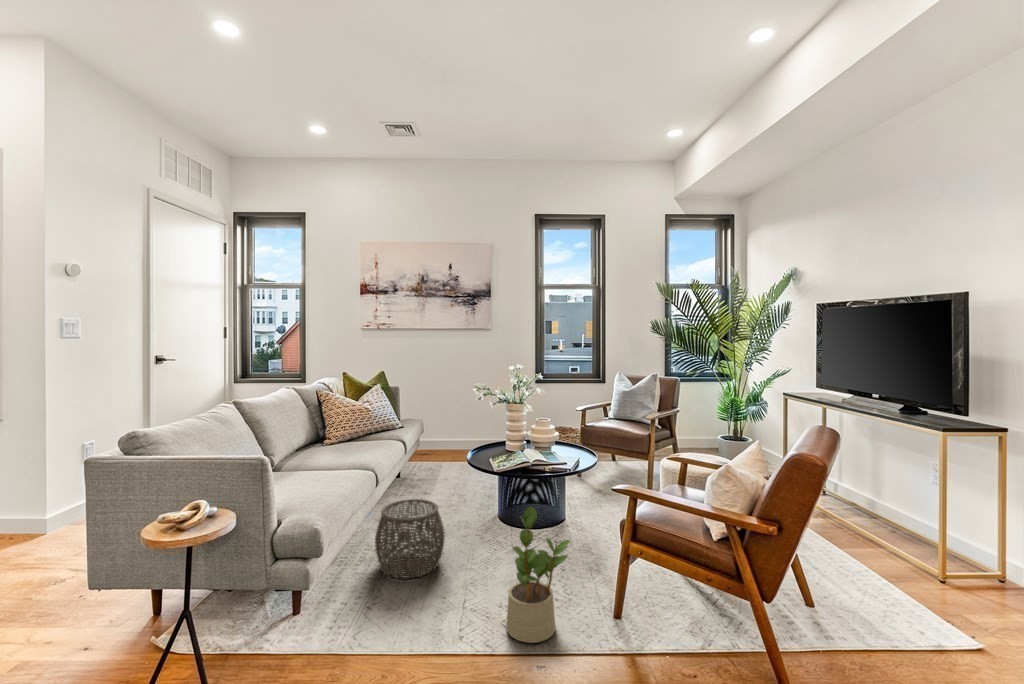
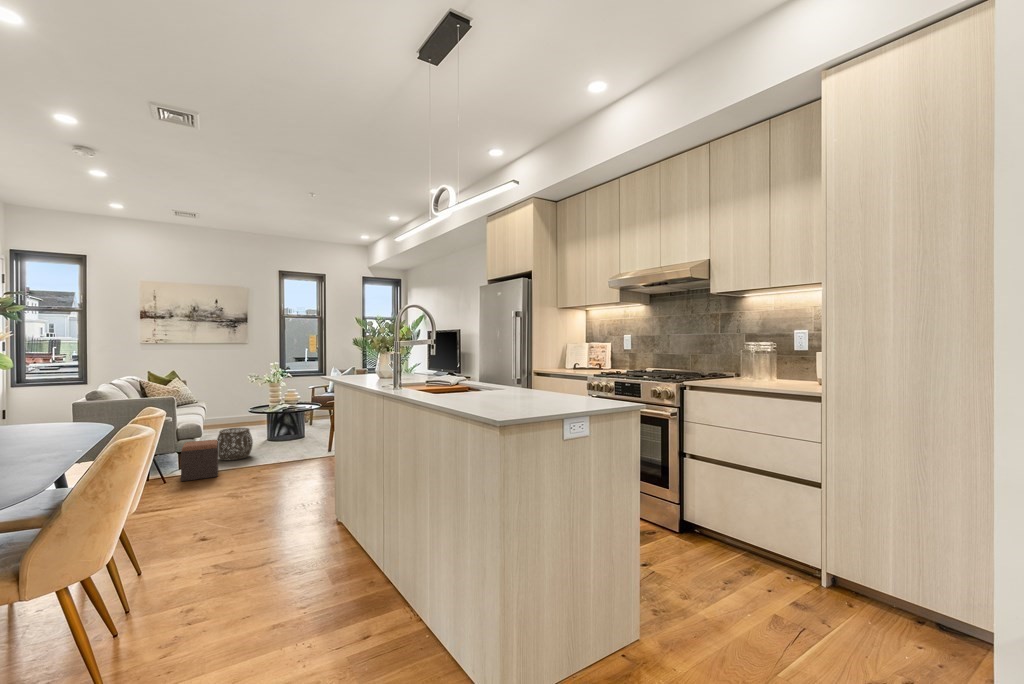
potted plant: present [506,507,570,643] -> none [292,413,318,462]
footstool: none [246,548,349,664] -> present [181,440,218,481]

